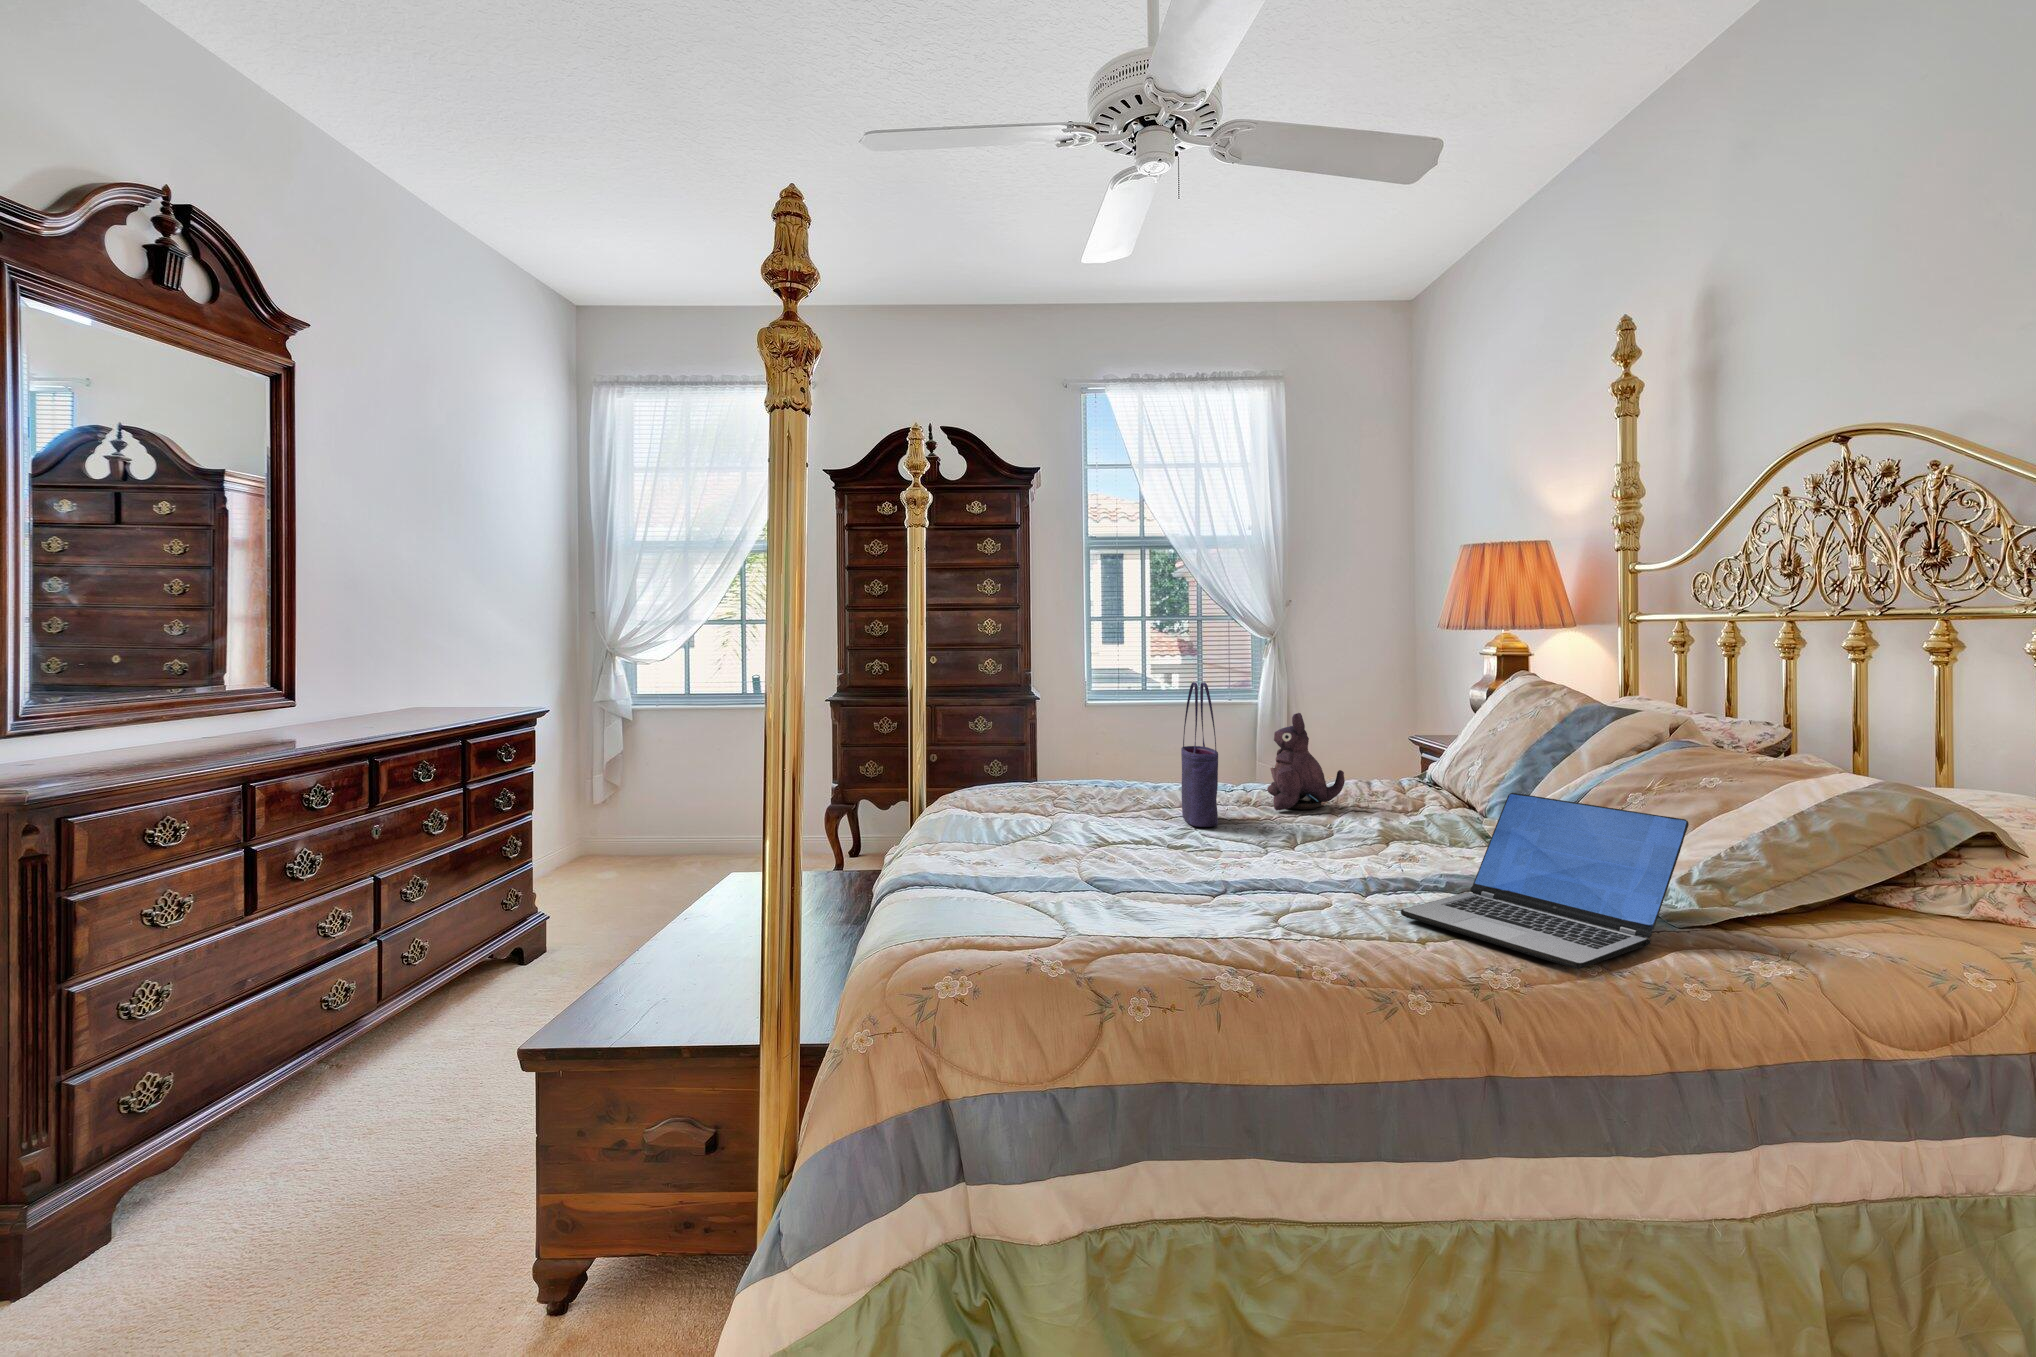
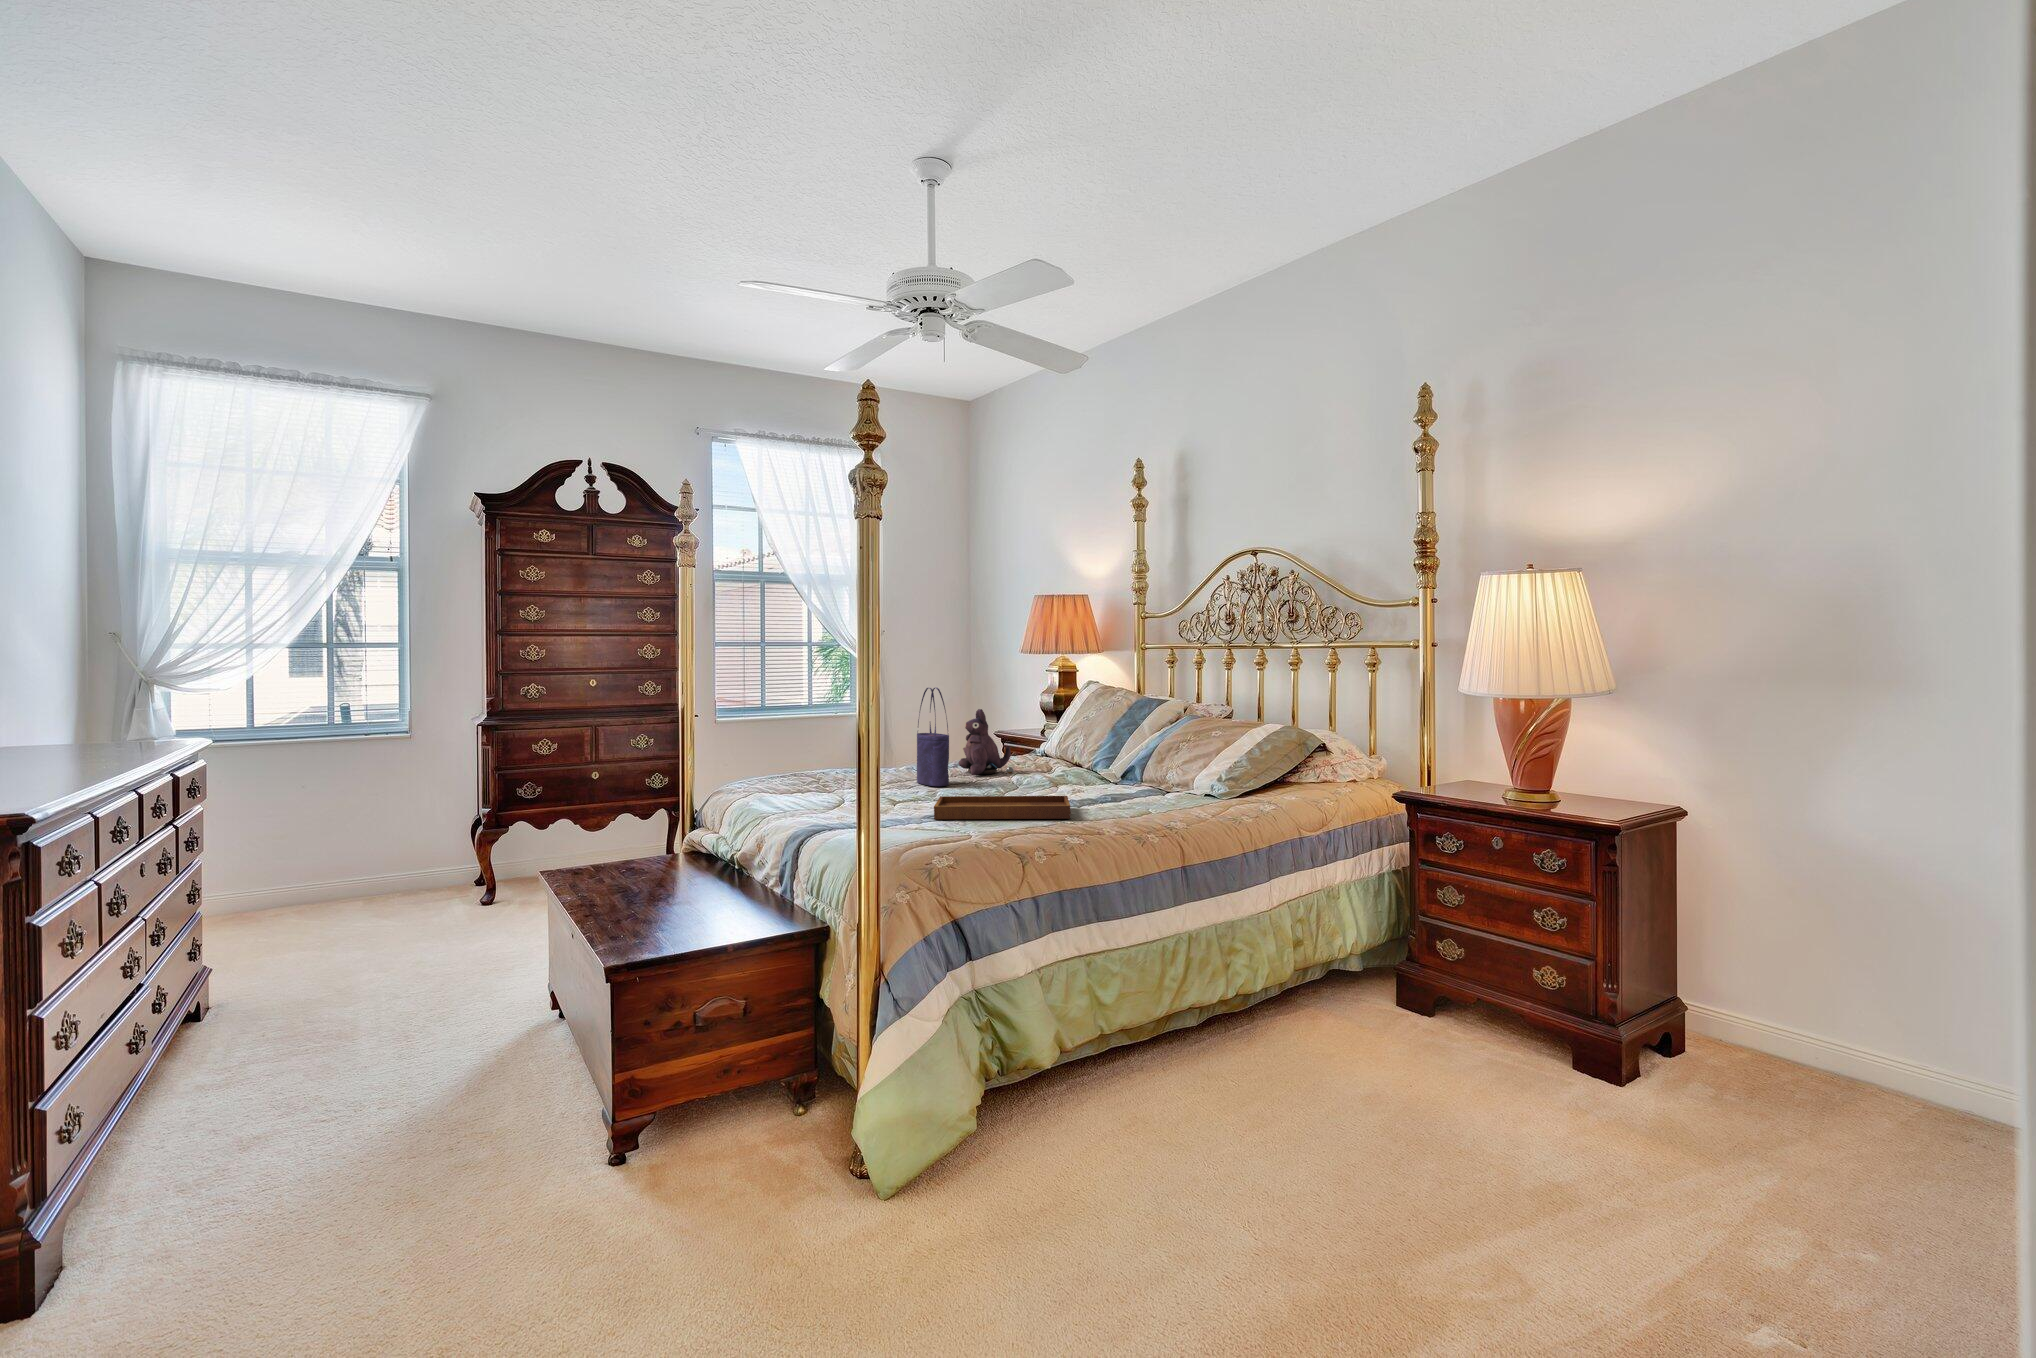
laptop: present [1401,793,1689,969] -> none [1103,742,1224,815]
tray: none [1095,823,1344,933] -> present [934,767,1070,819]

